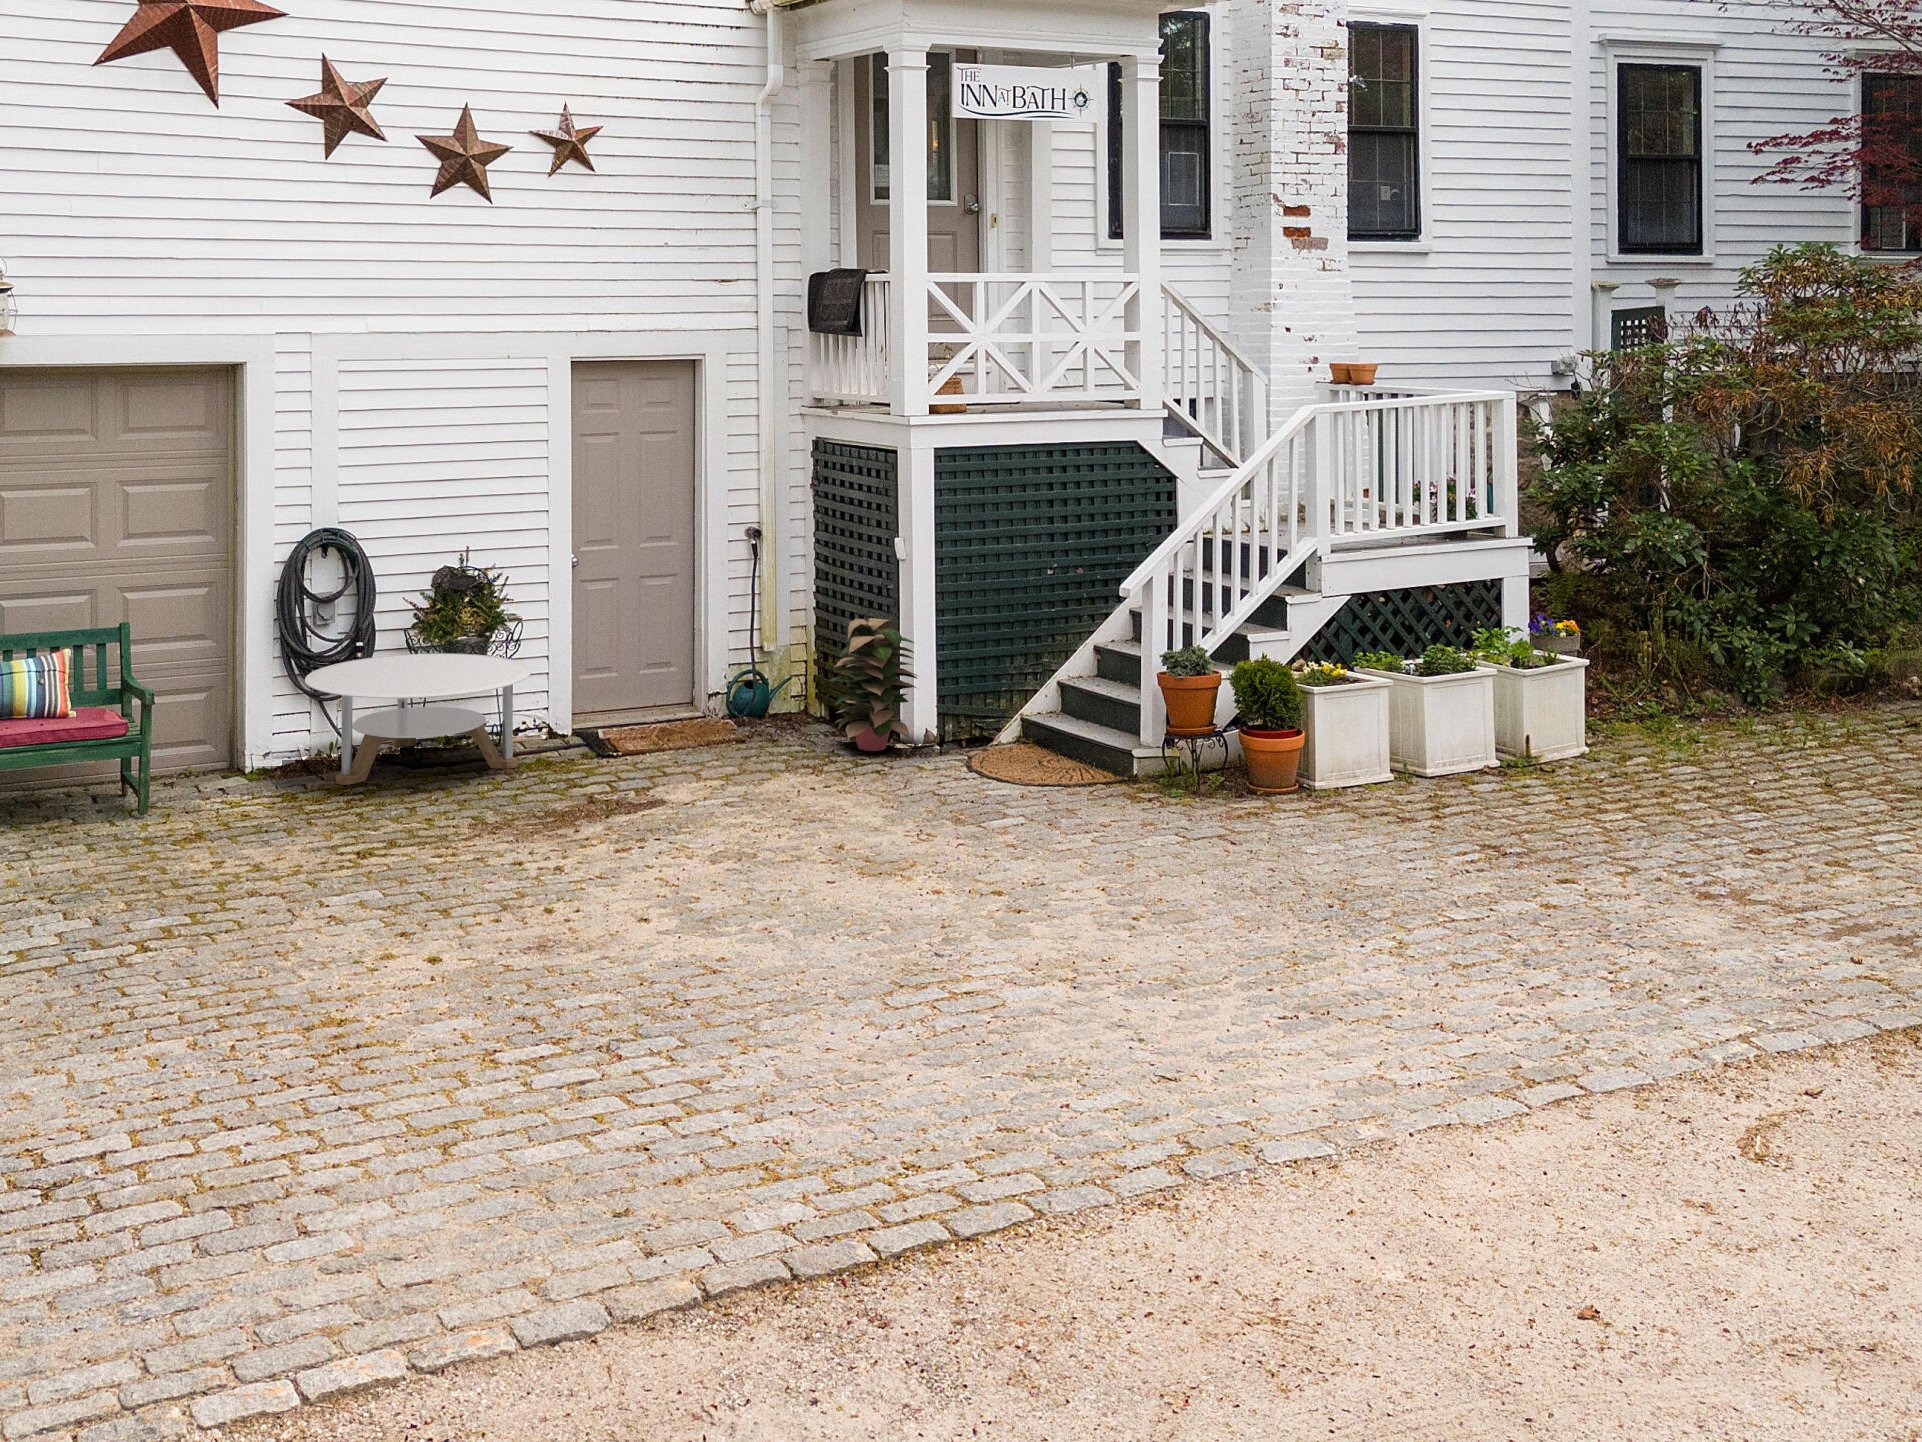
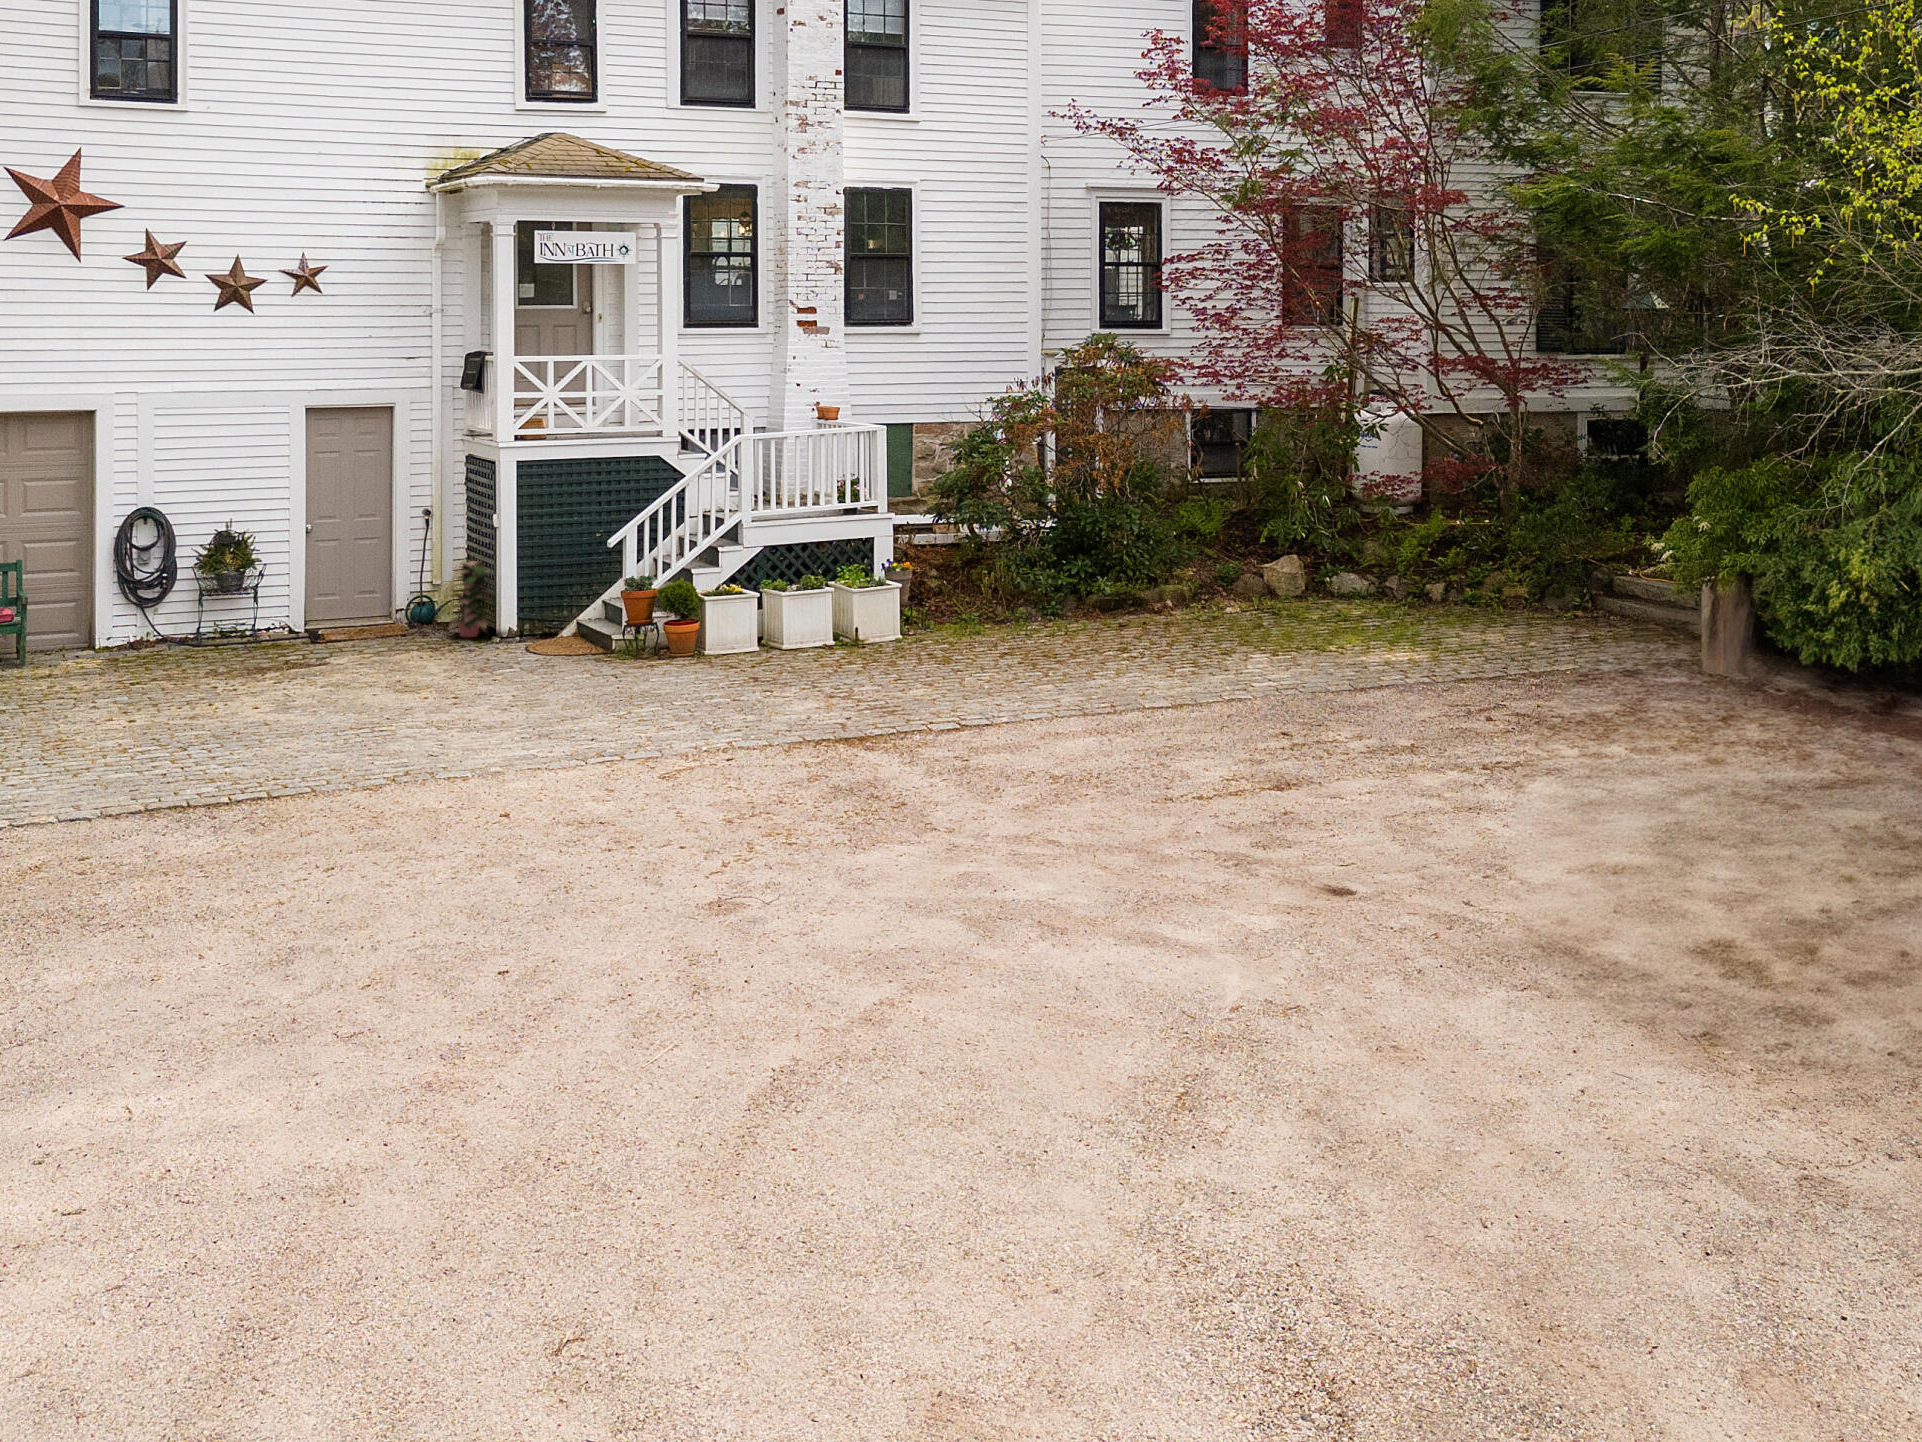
round table: present [305,653,532,785] -> none [122,582,263,652]

